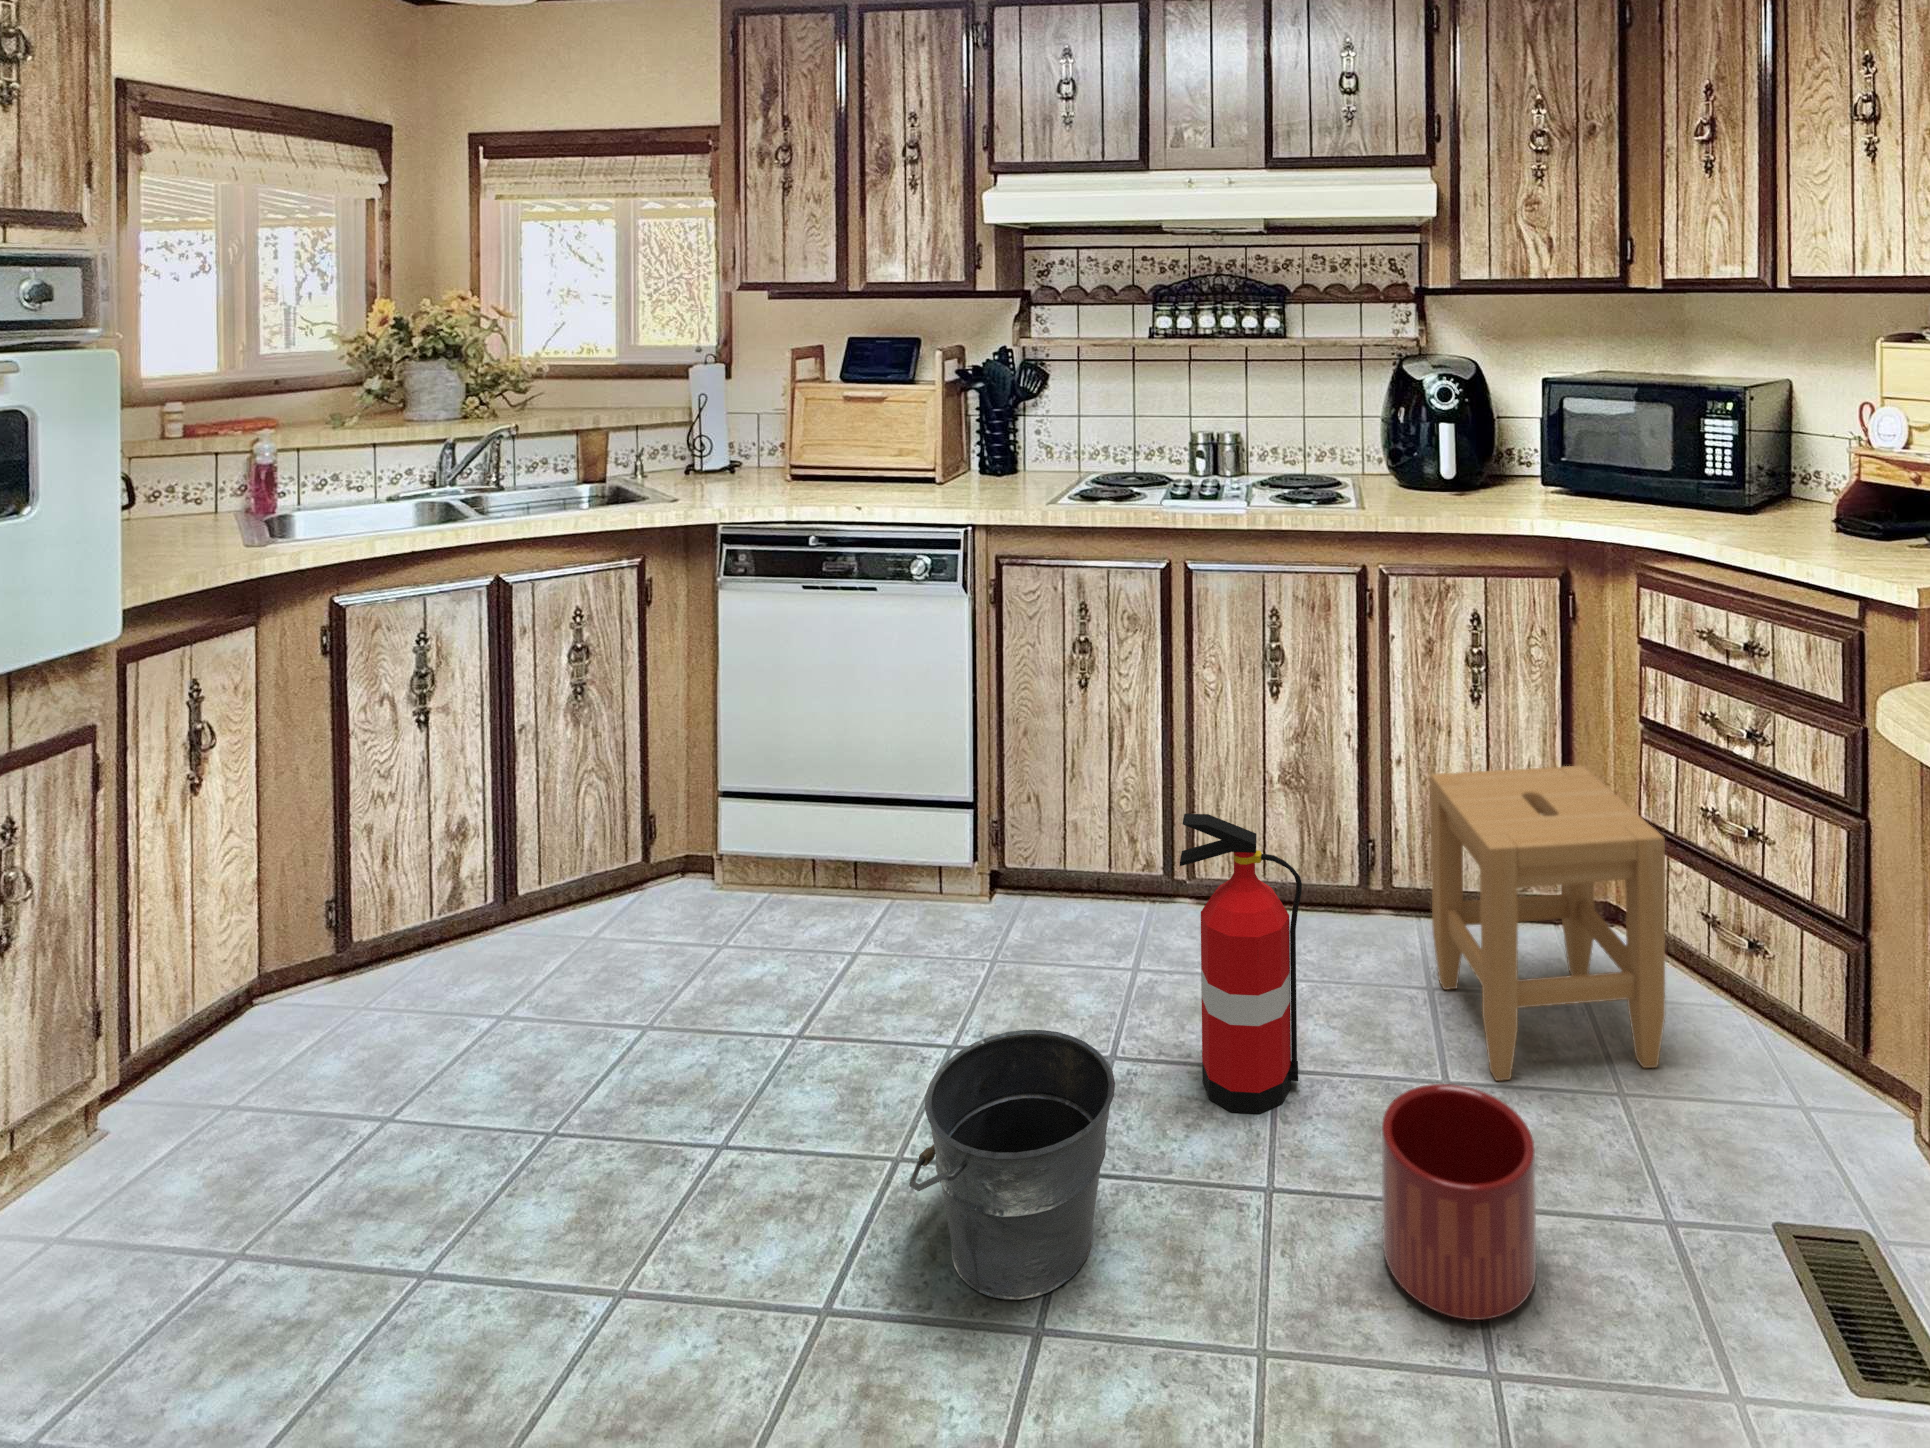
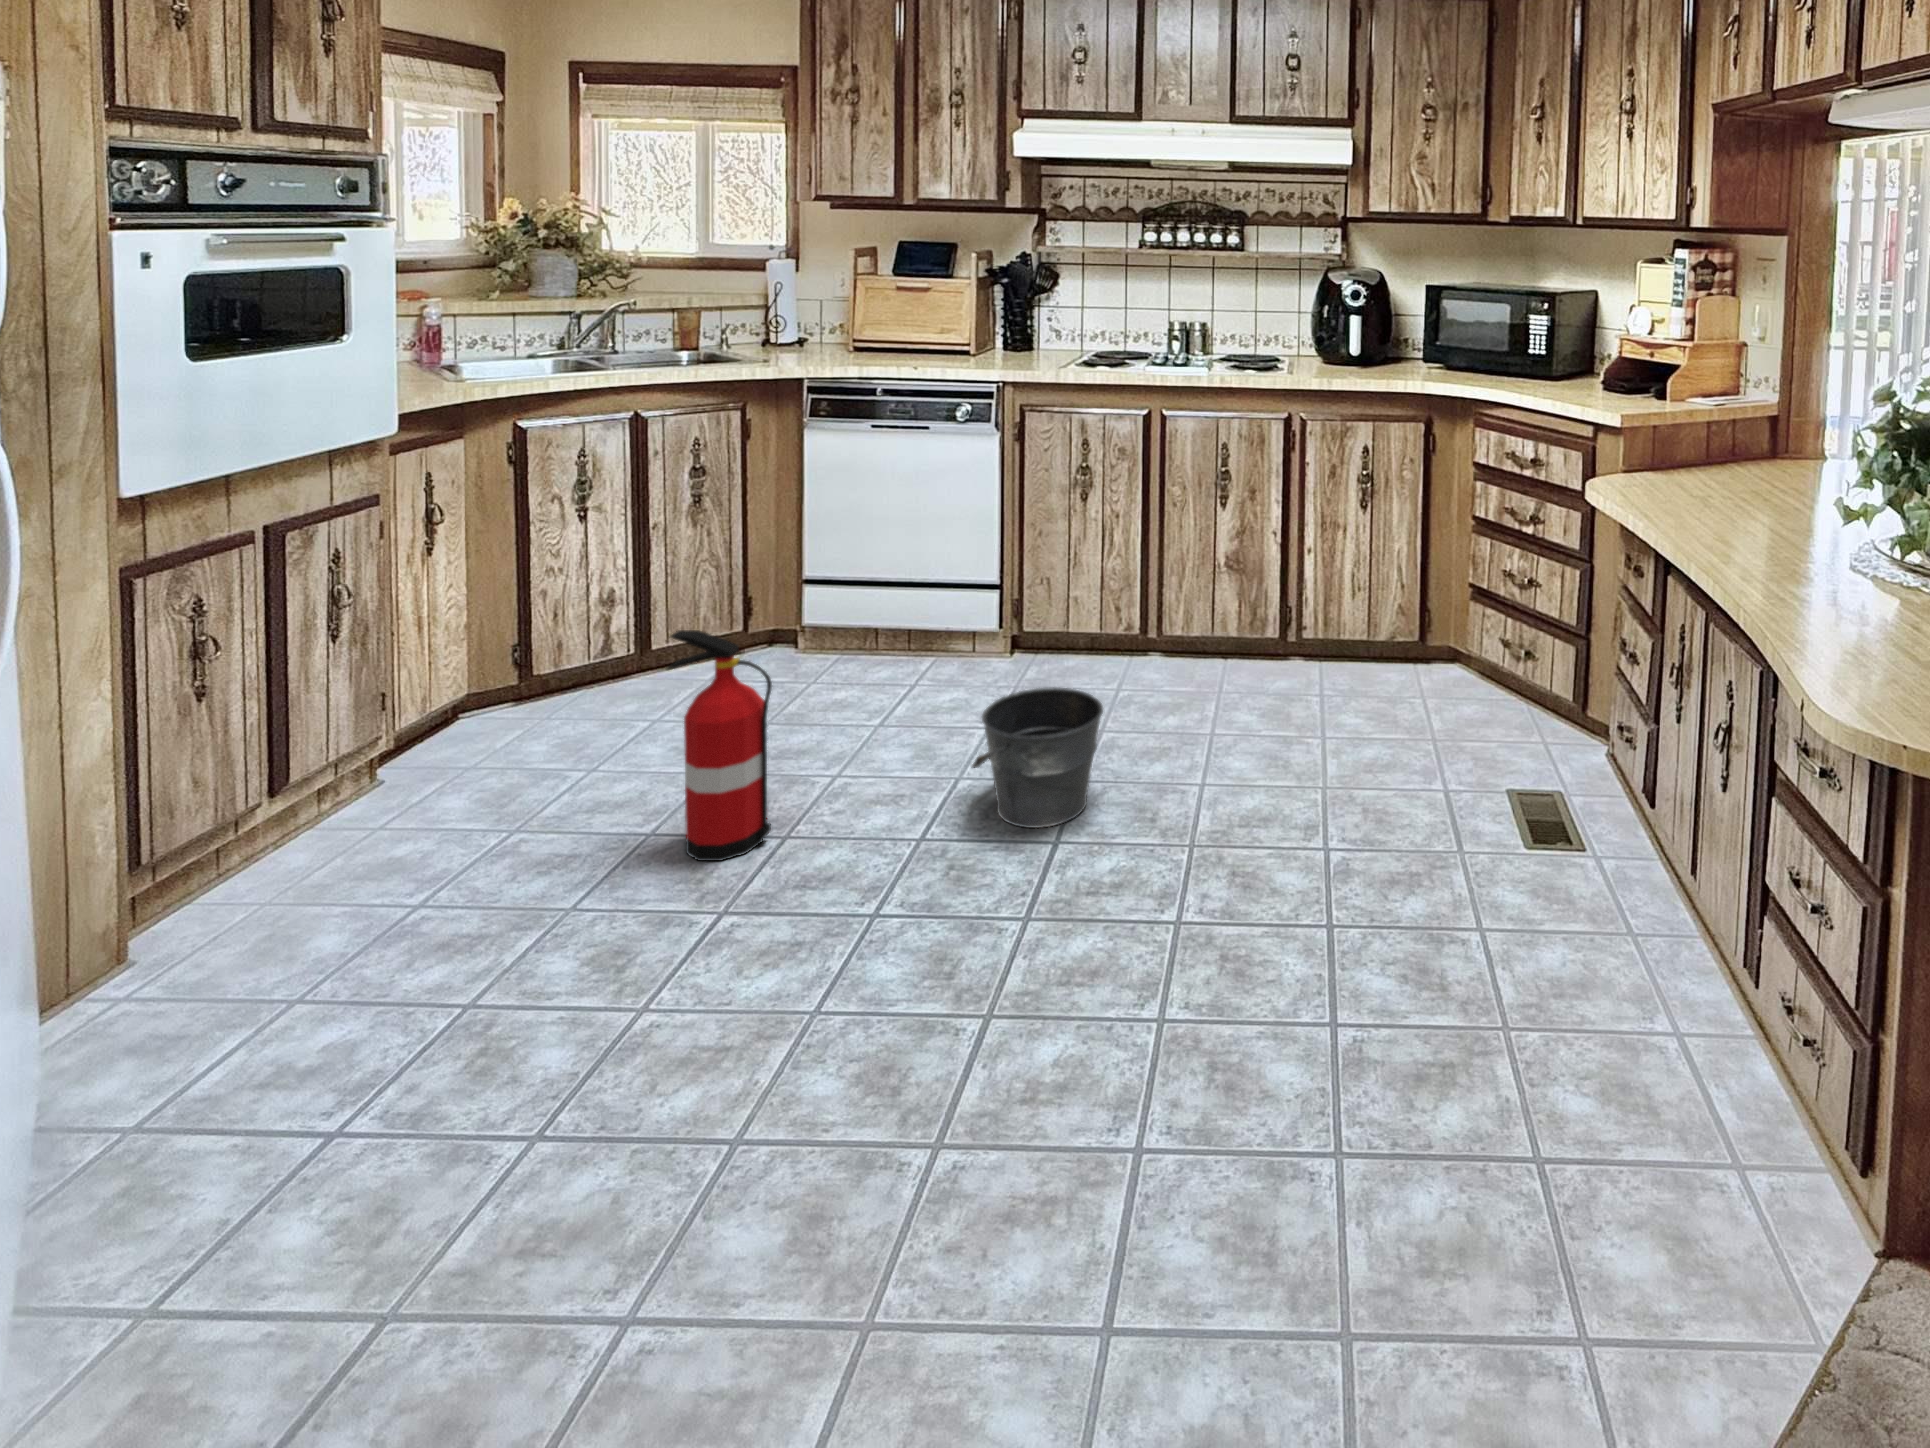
stool: present [1430,765,1665,1081] -> none [1323,545,1467,731]
fire extinguisher: present [1180,814,1302,1113] -> present [667,630,772,861]
planter: present [1382,1084,1536,1320] -> none [1267,710,1358,825]

